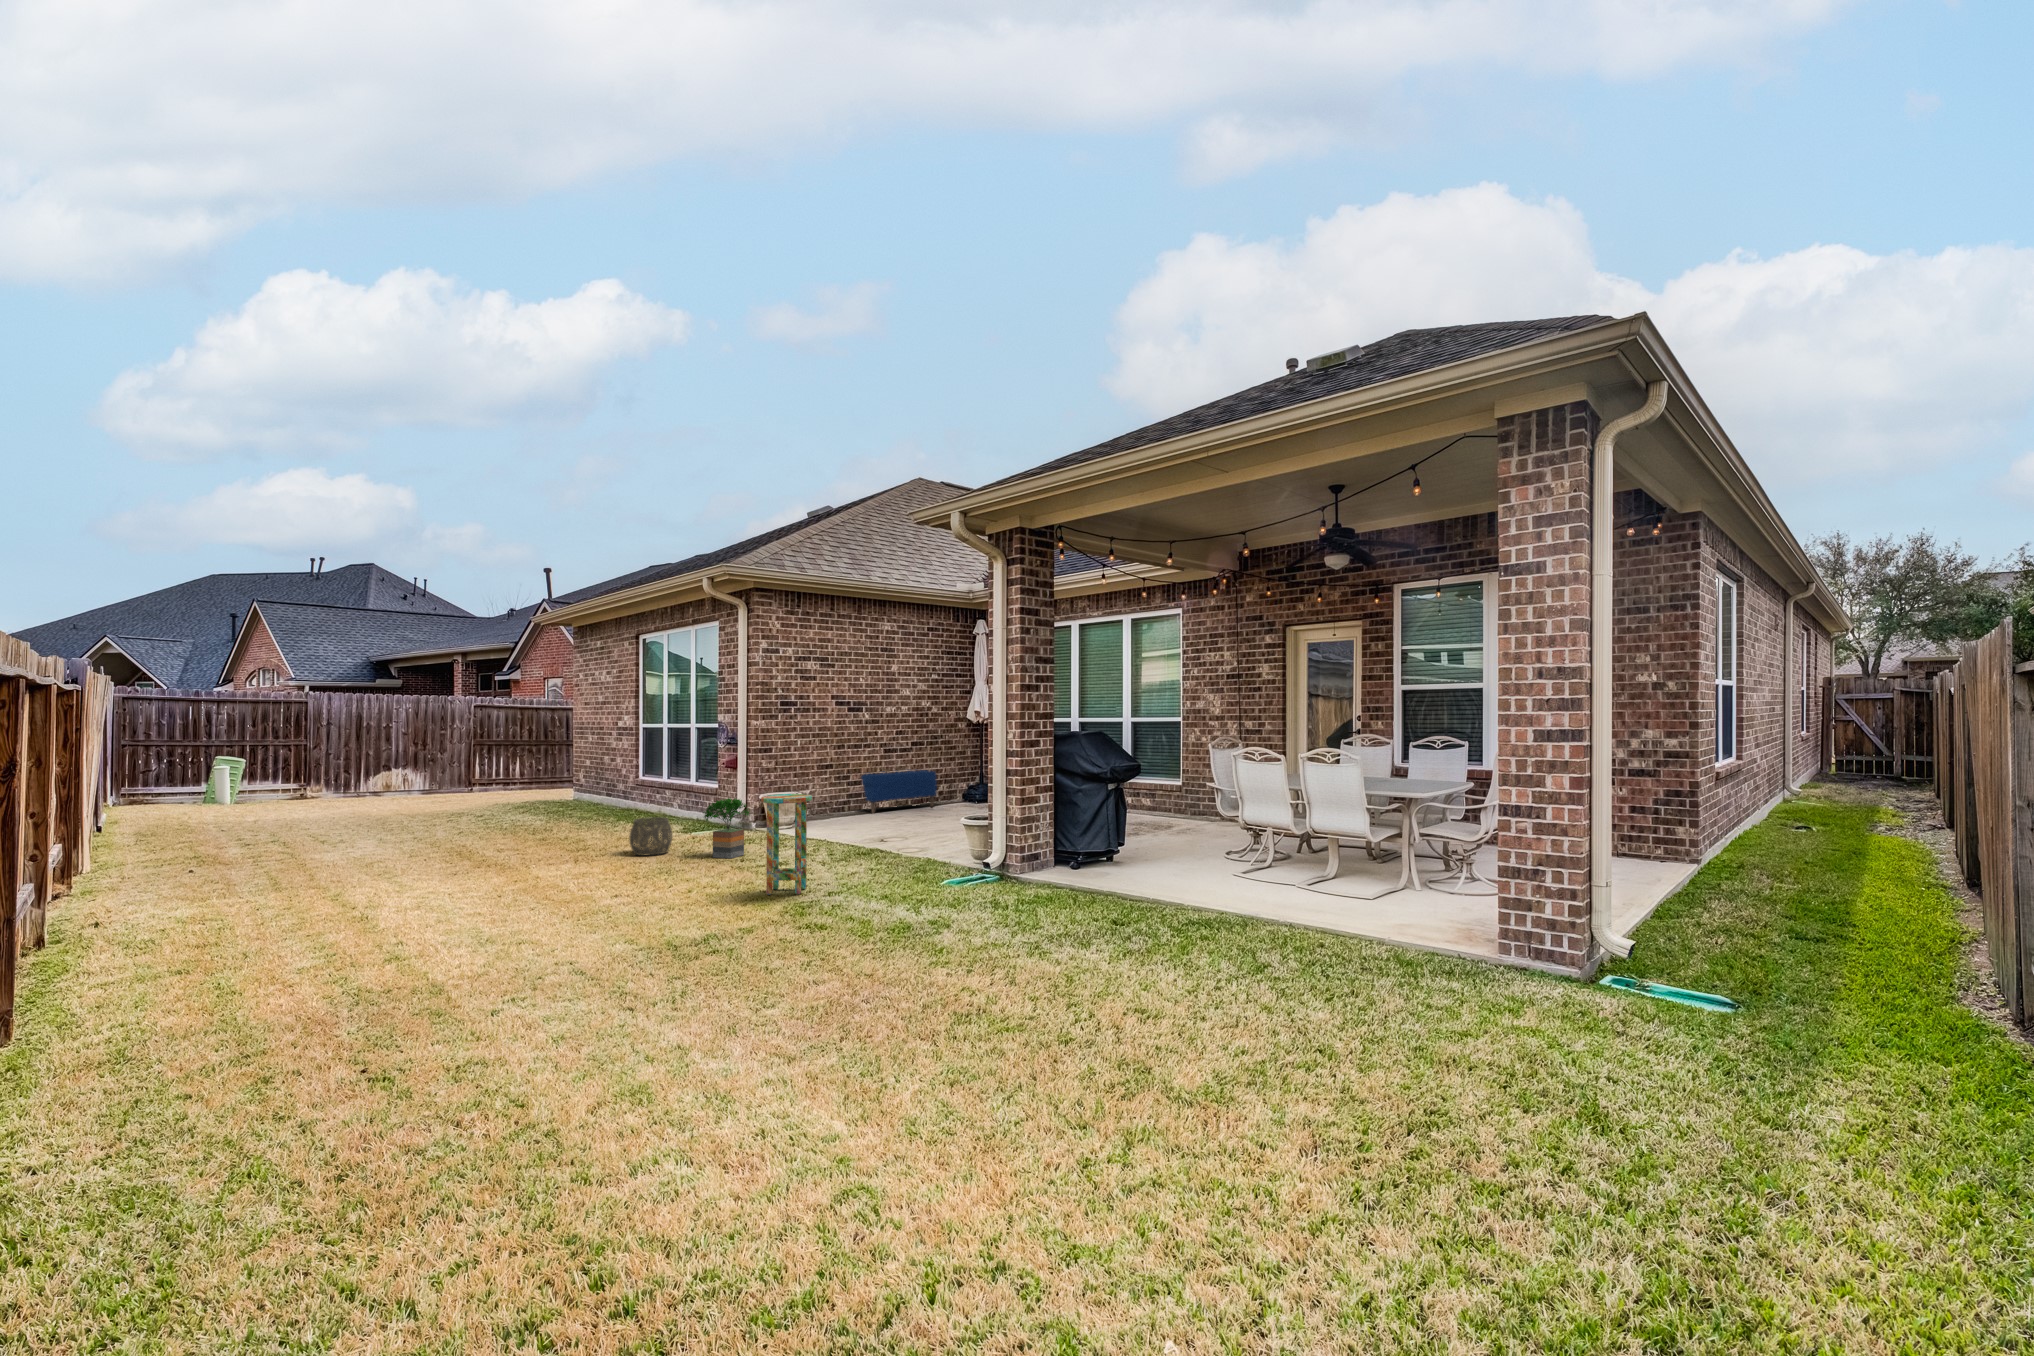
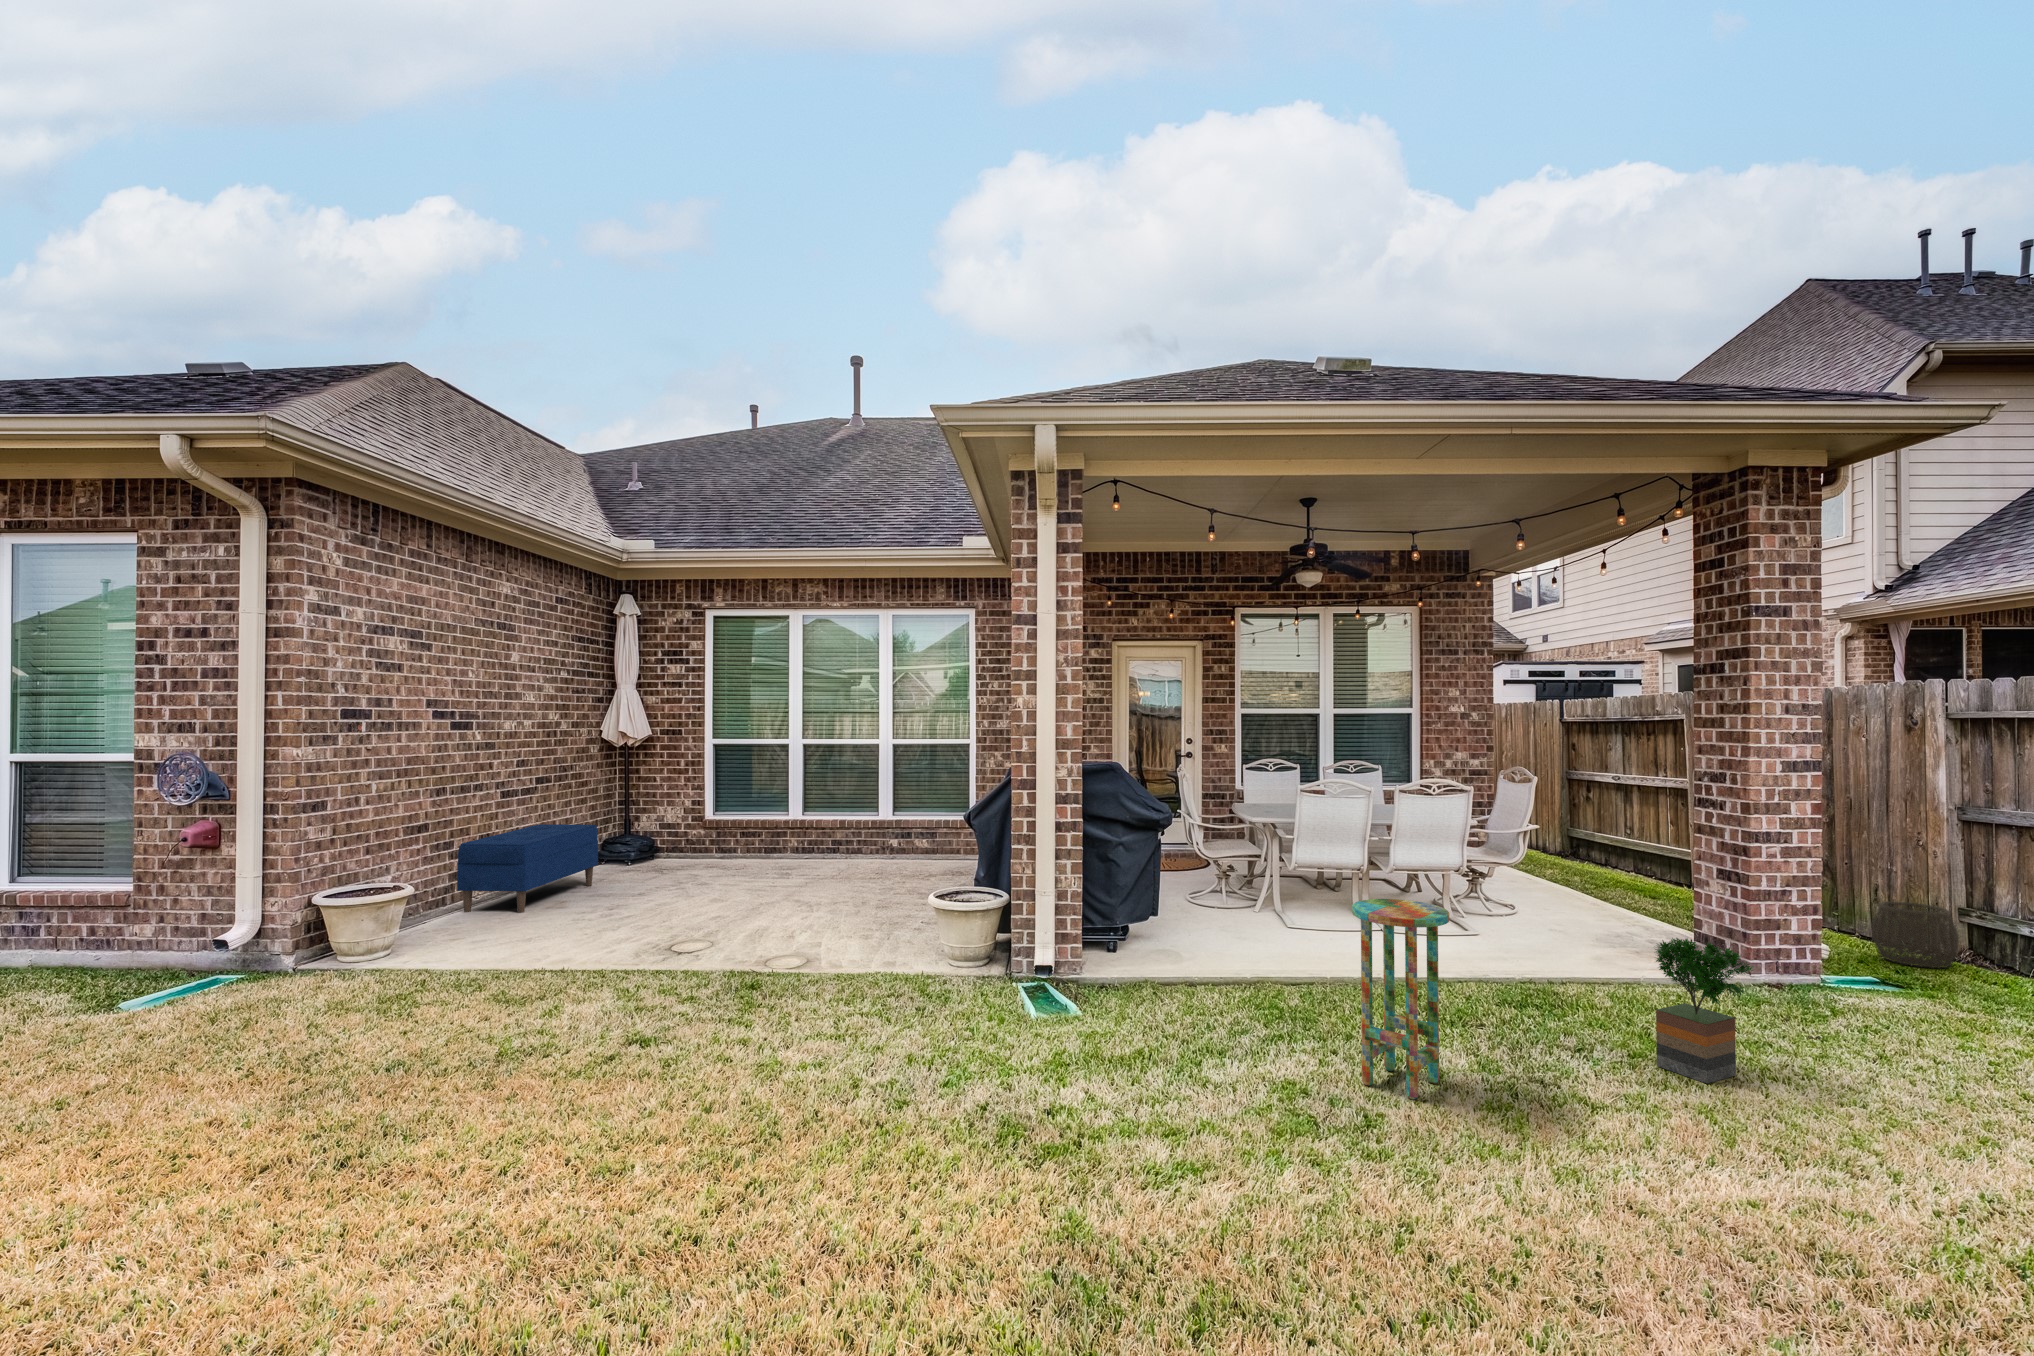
side table: present [761,794,812,895] -> present [1352,899,1449,1099]
potted tree: present [704,798,749,858] -> present [1655,938,1753,1083]
woven basket: present [629,817,672,856] -> present [1871,902,1959,968]

